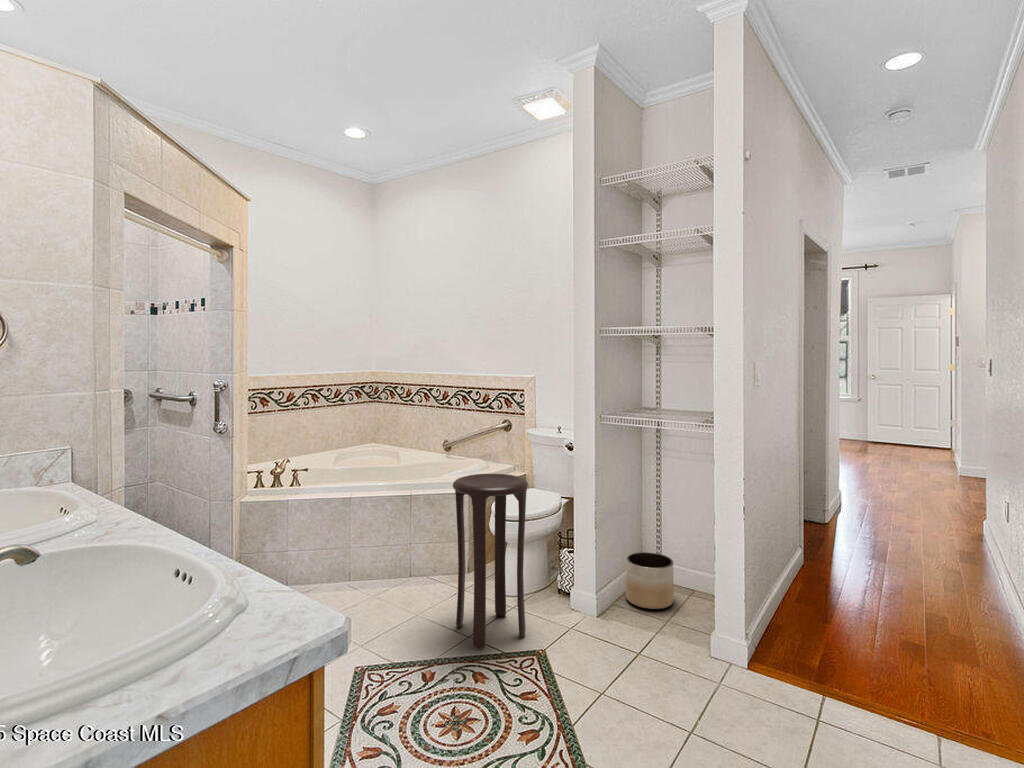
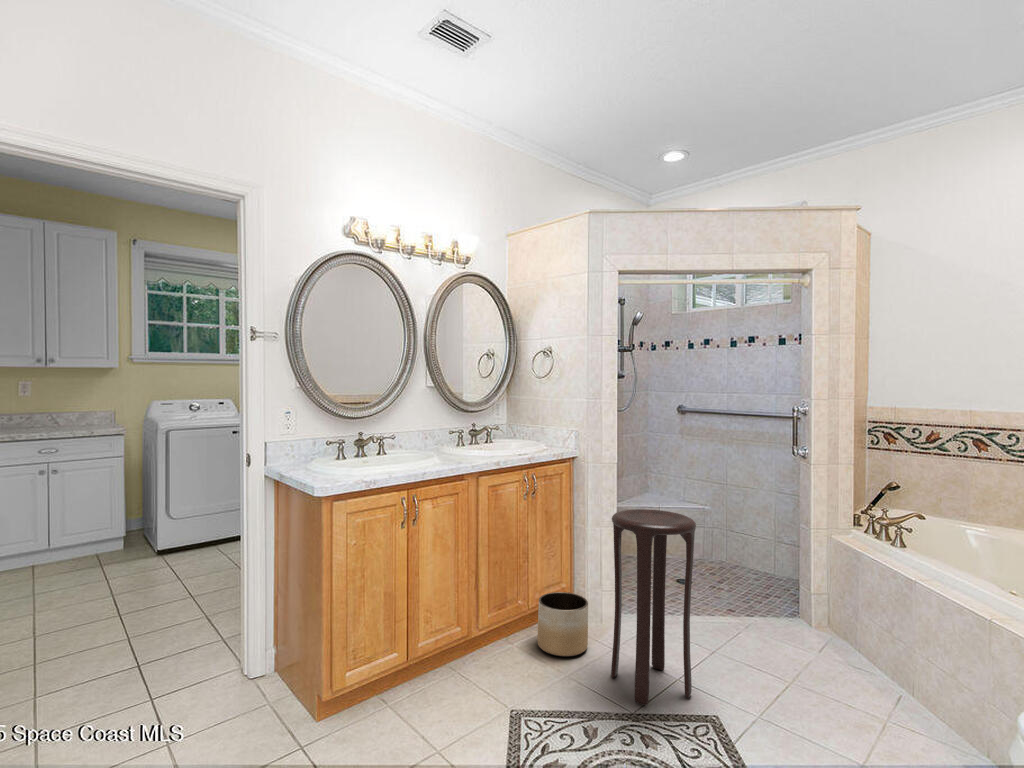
planter: present [626,552,673,609] -> present [537,592,588,657]

